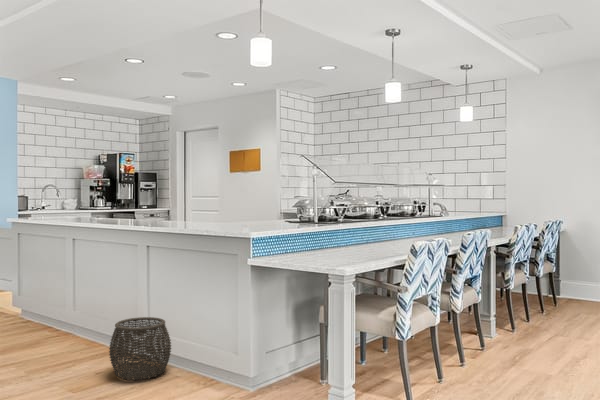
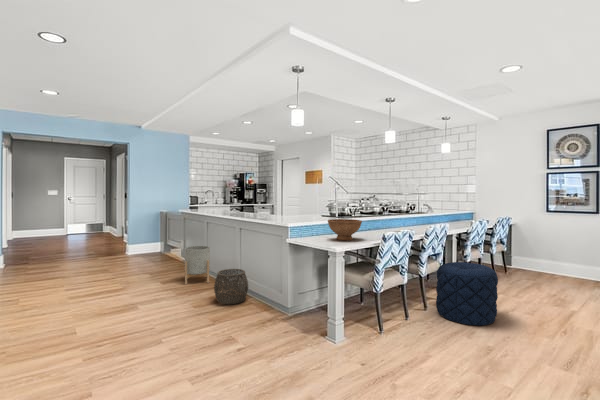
bowl: none [317,224,374,258] -> present [328,219,362,240]
planter: none [38,281,86,352] -> present [185,246,210,284]
pouf: none [479,288,569,381] -> present [436,262,498,325]

